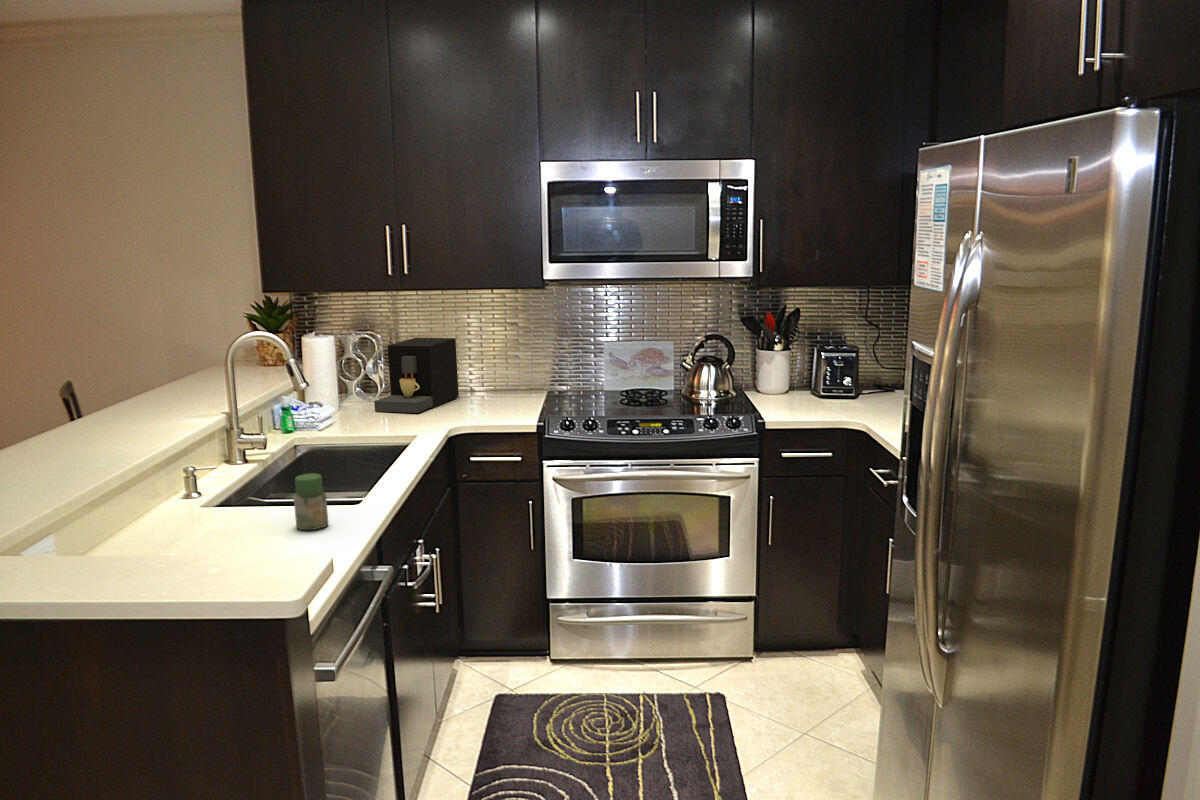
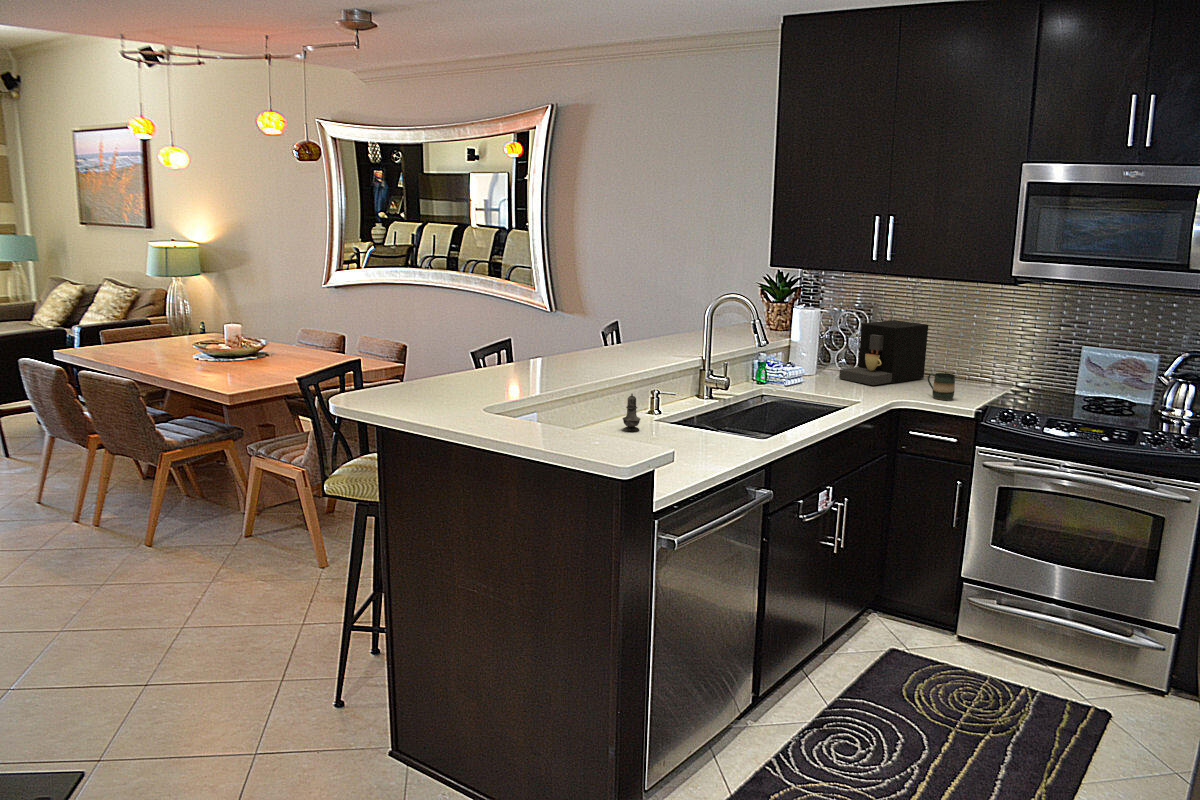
mug: none [476,388,508,417] -> present [928,373,955,400]
jar: present [294,473,328,530] -> none [700,408,725,452]
salt shaker: none [169,475,196,527] -> present [623,394,640,431]

